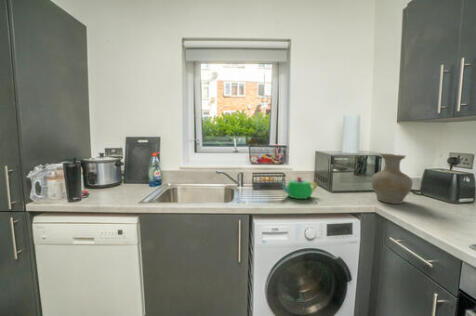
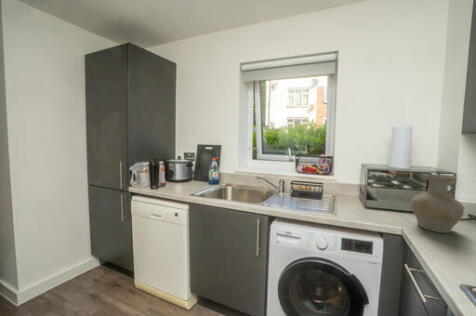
teapot: present [281,177,317,199] -> none [306,189,347,211]

